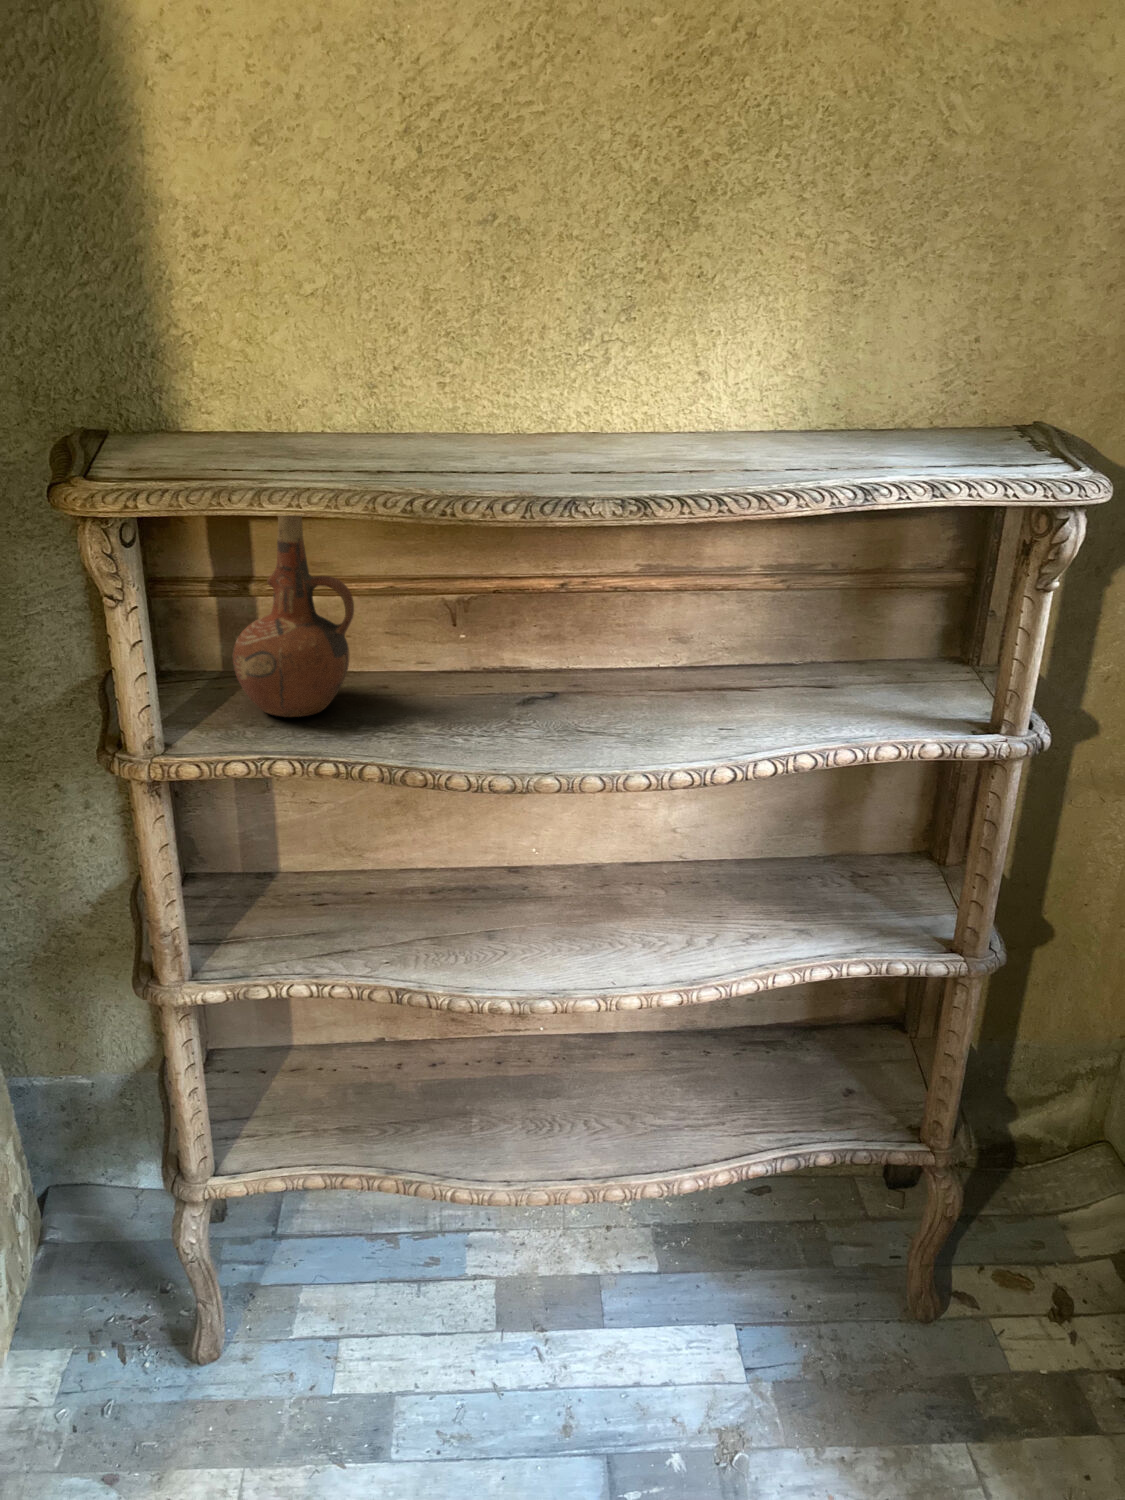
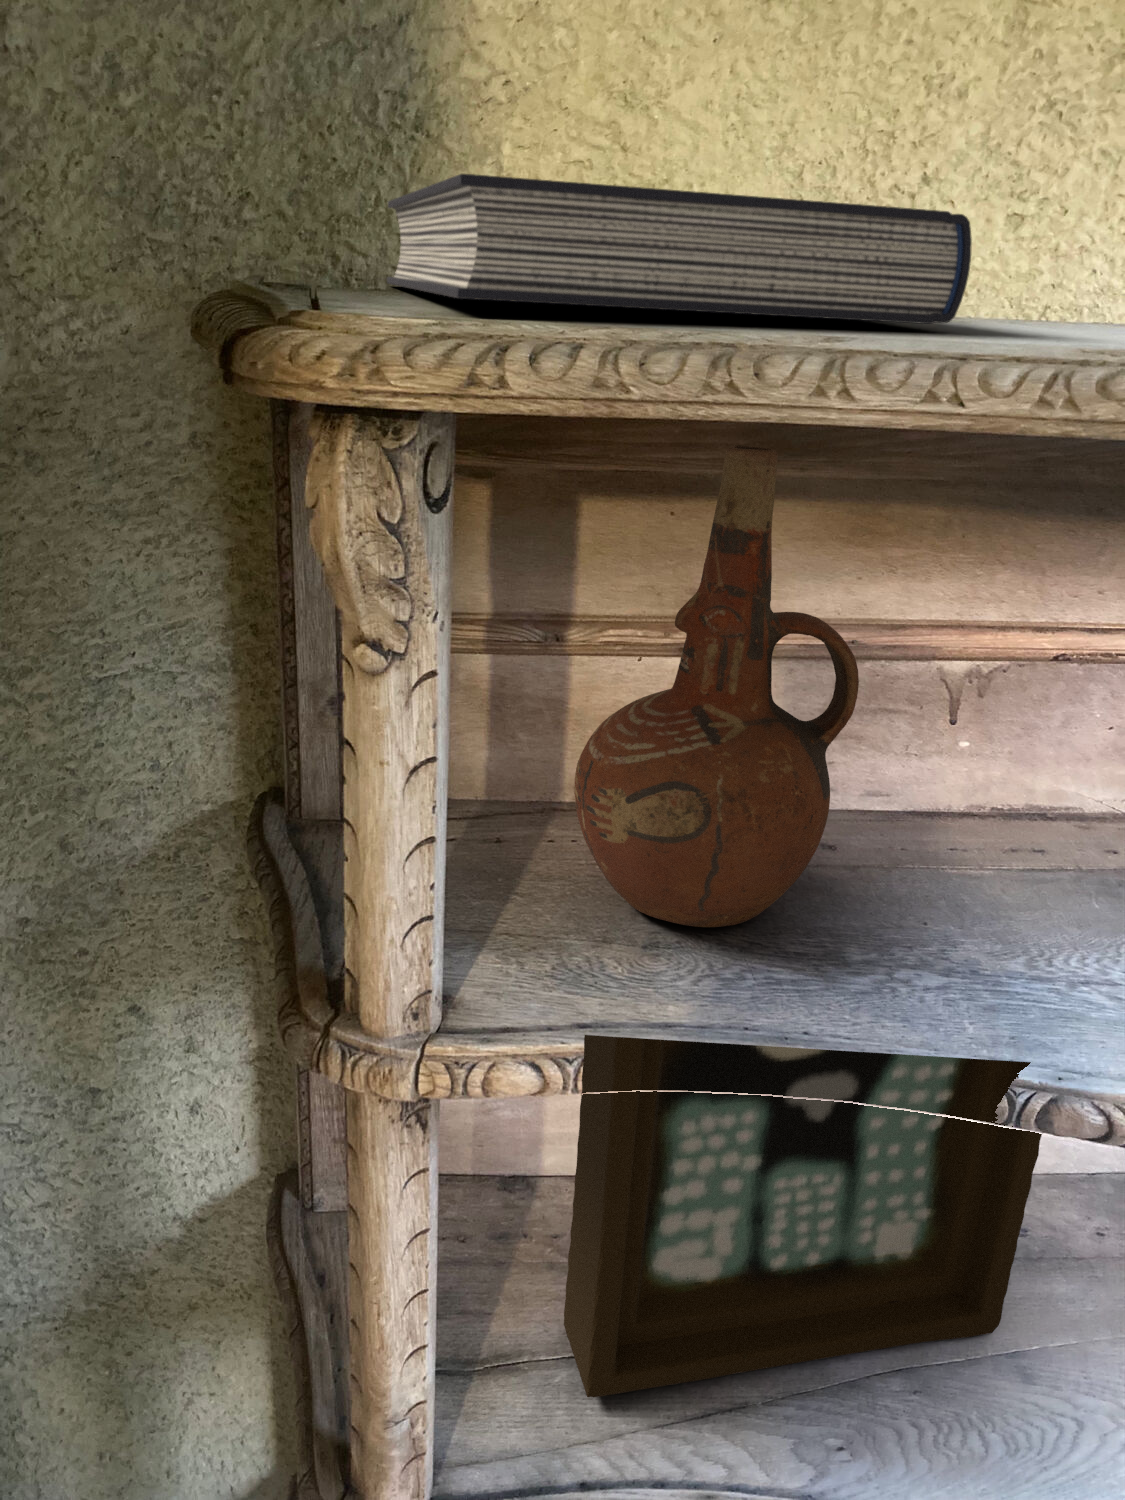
book: none [127,387,340,469] -> present [387,174,972,324]
picture frame: none [257,716,494,955] -> present [564,1035,1042,1397]

